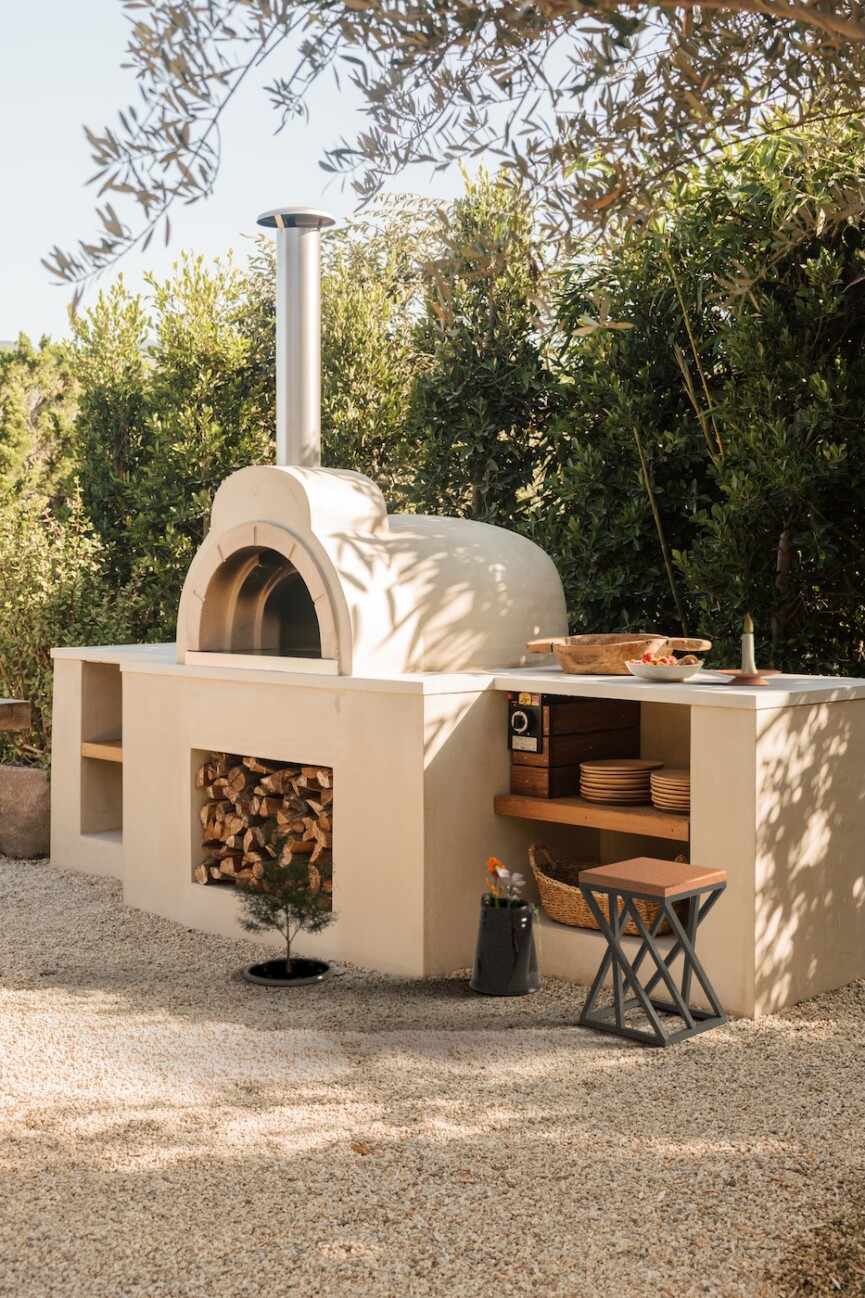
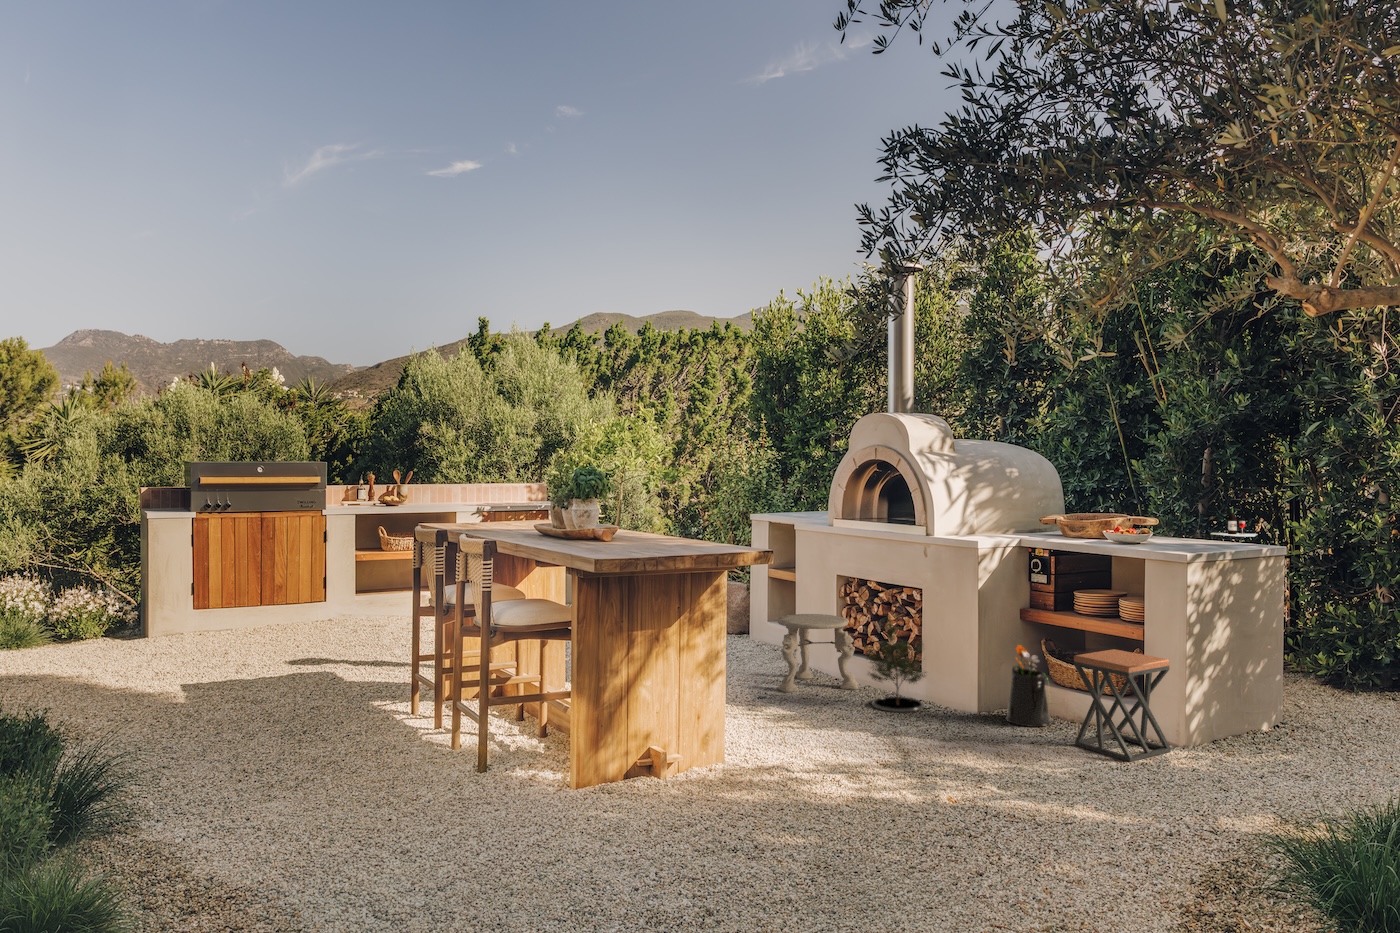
candle holder: present [715,614,780,685] -> none [1160,504,1205,548]
wine bottle: none [777,626,848,669] -> present [1211,508,1257,537]
side table: none [76,818,227,964] -> present [777,614,859,693]

